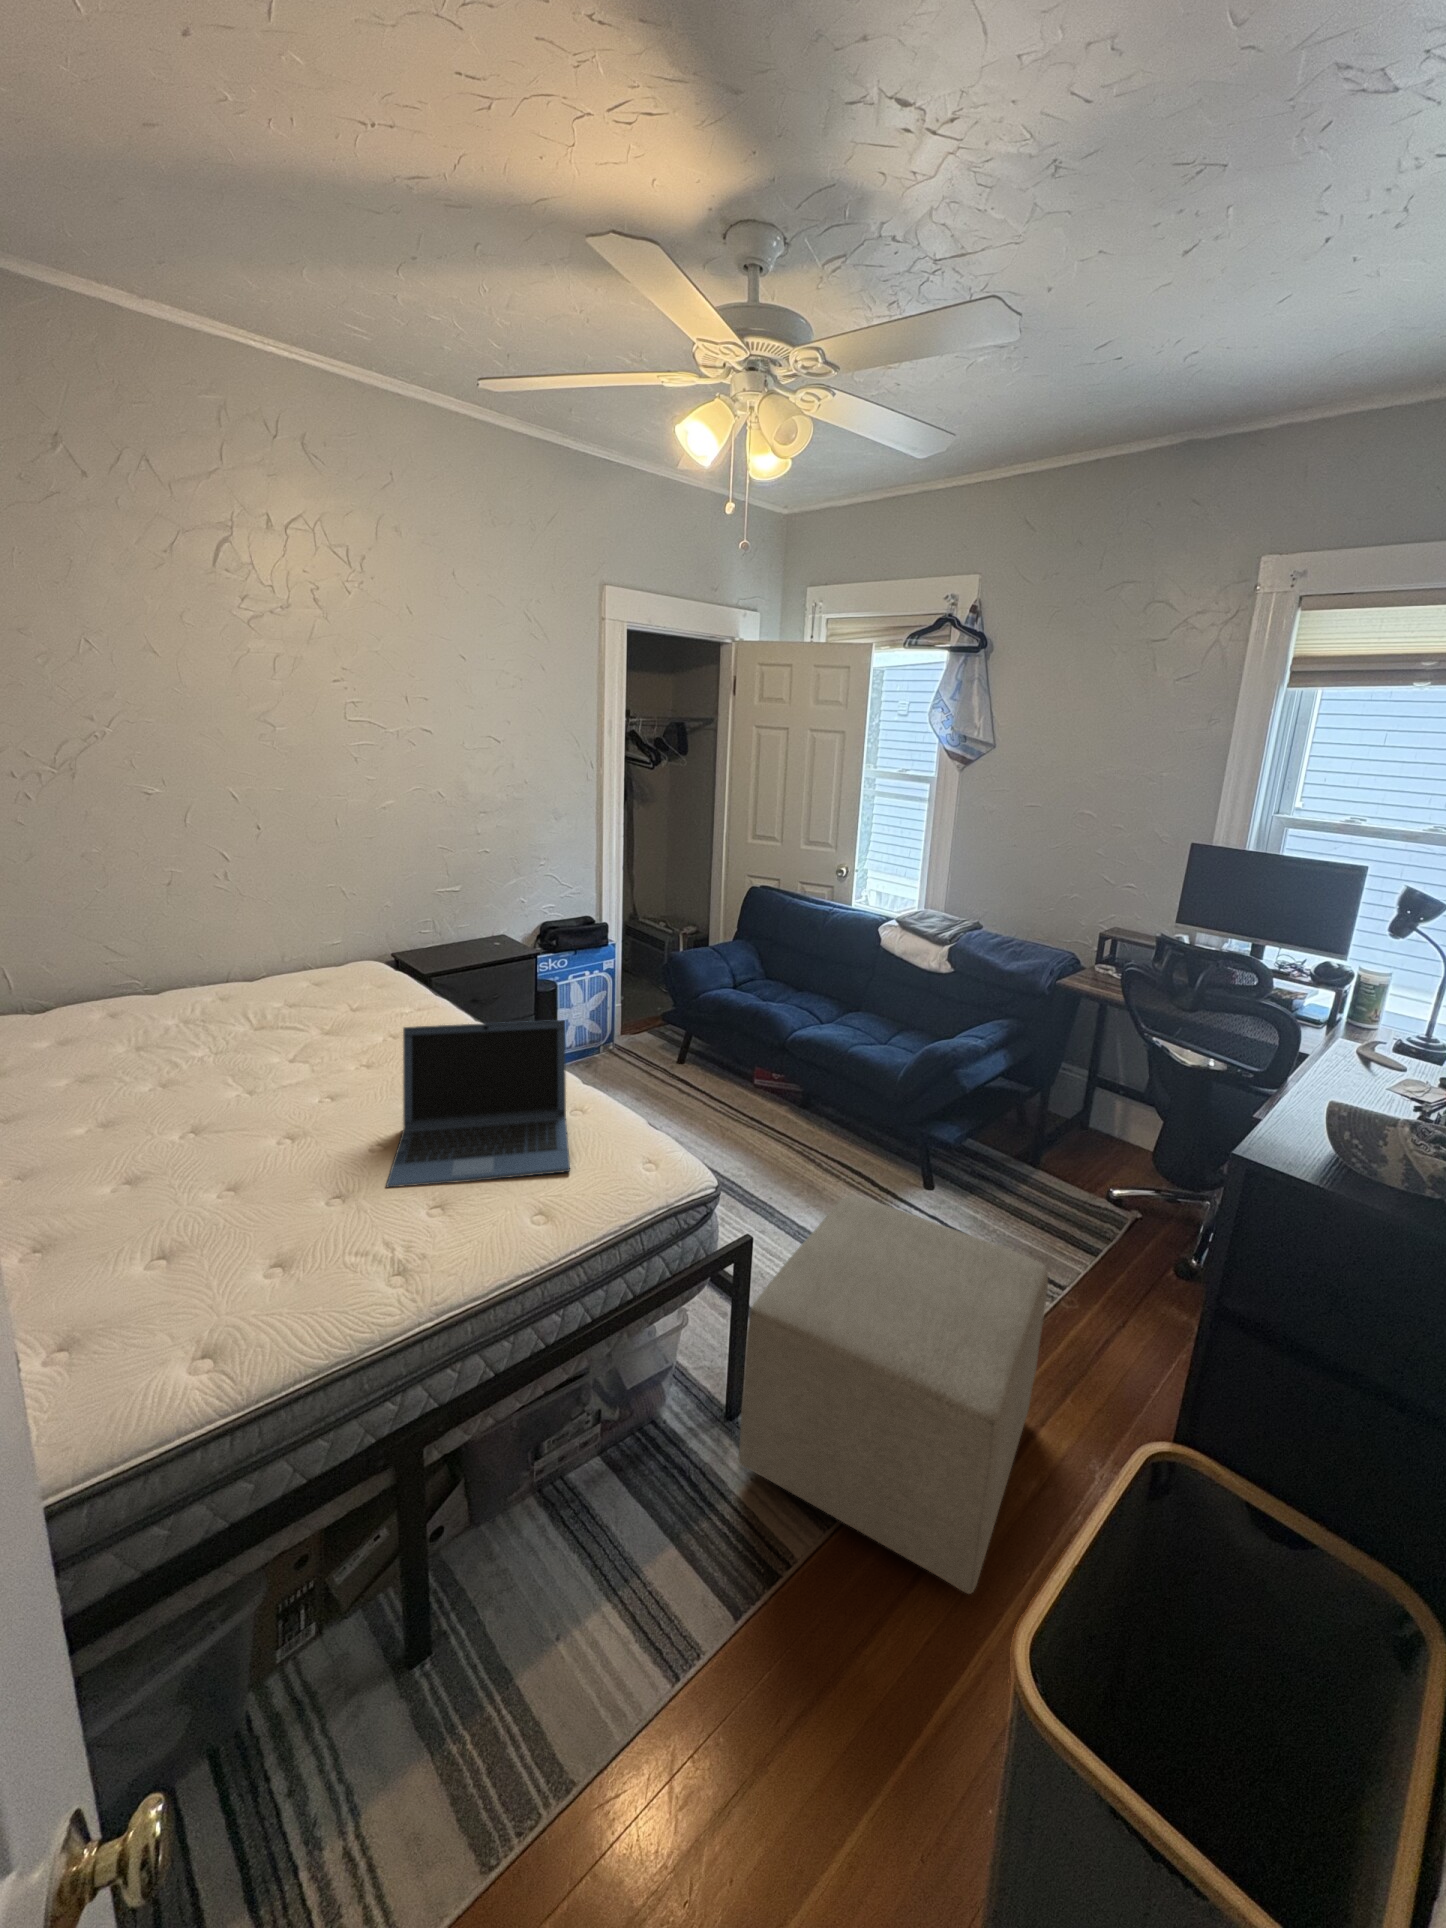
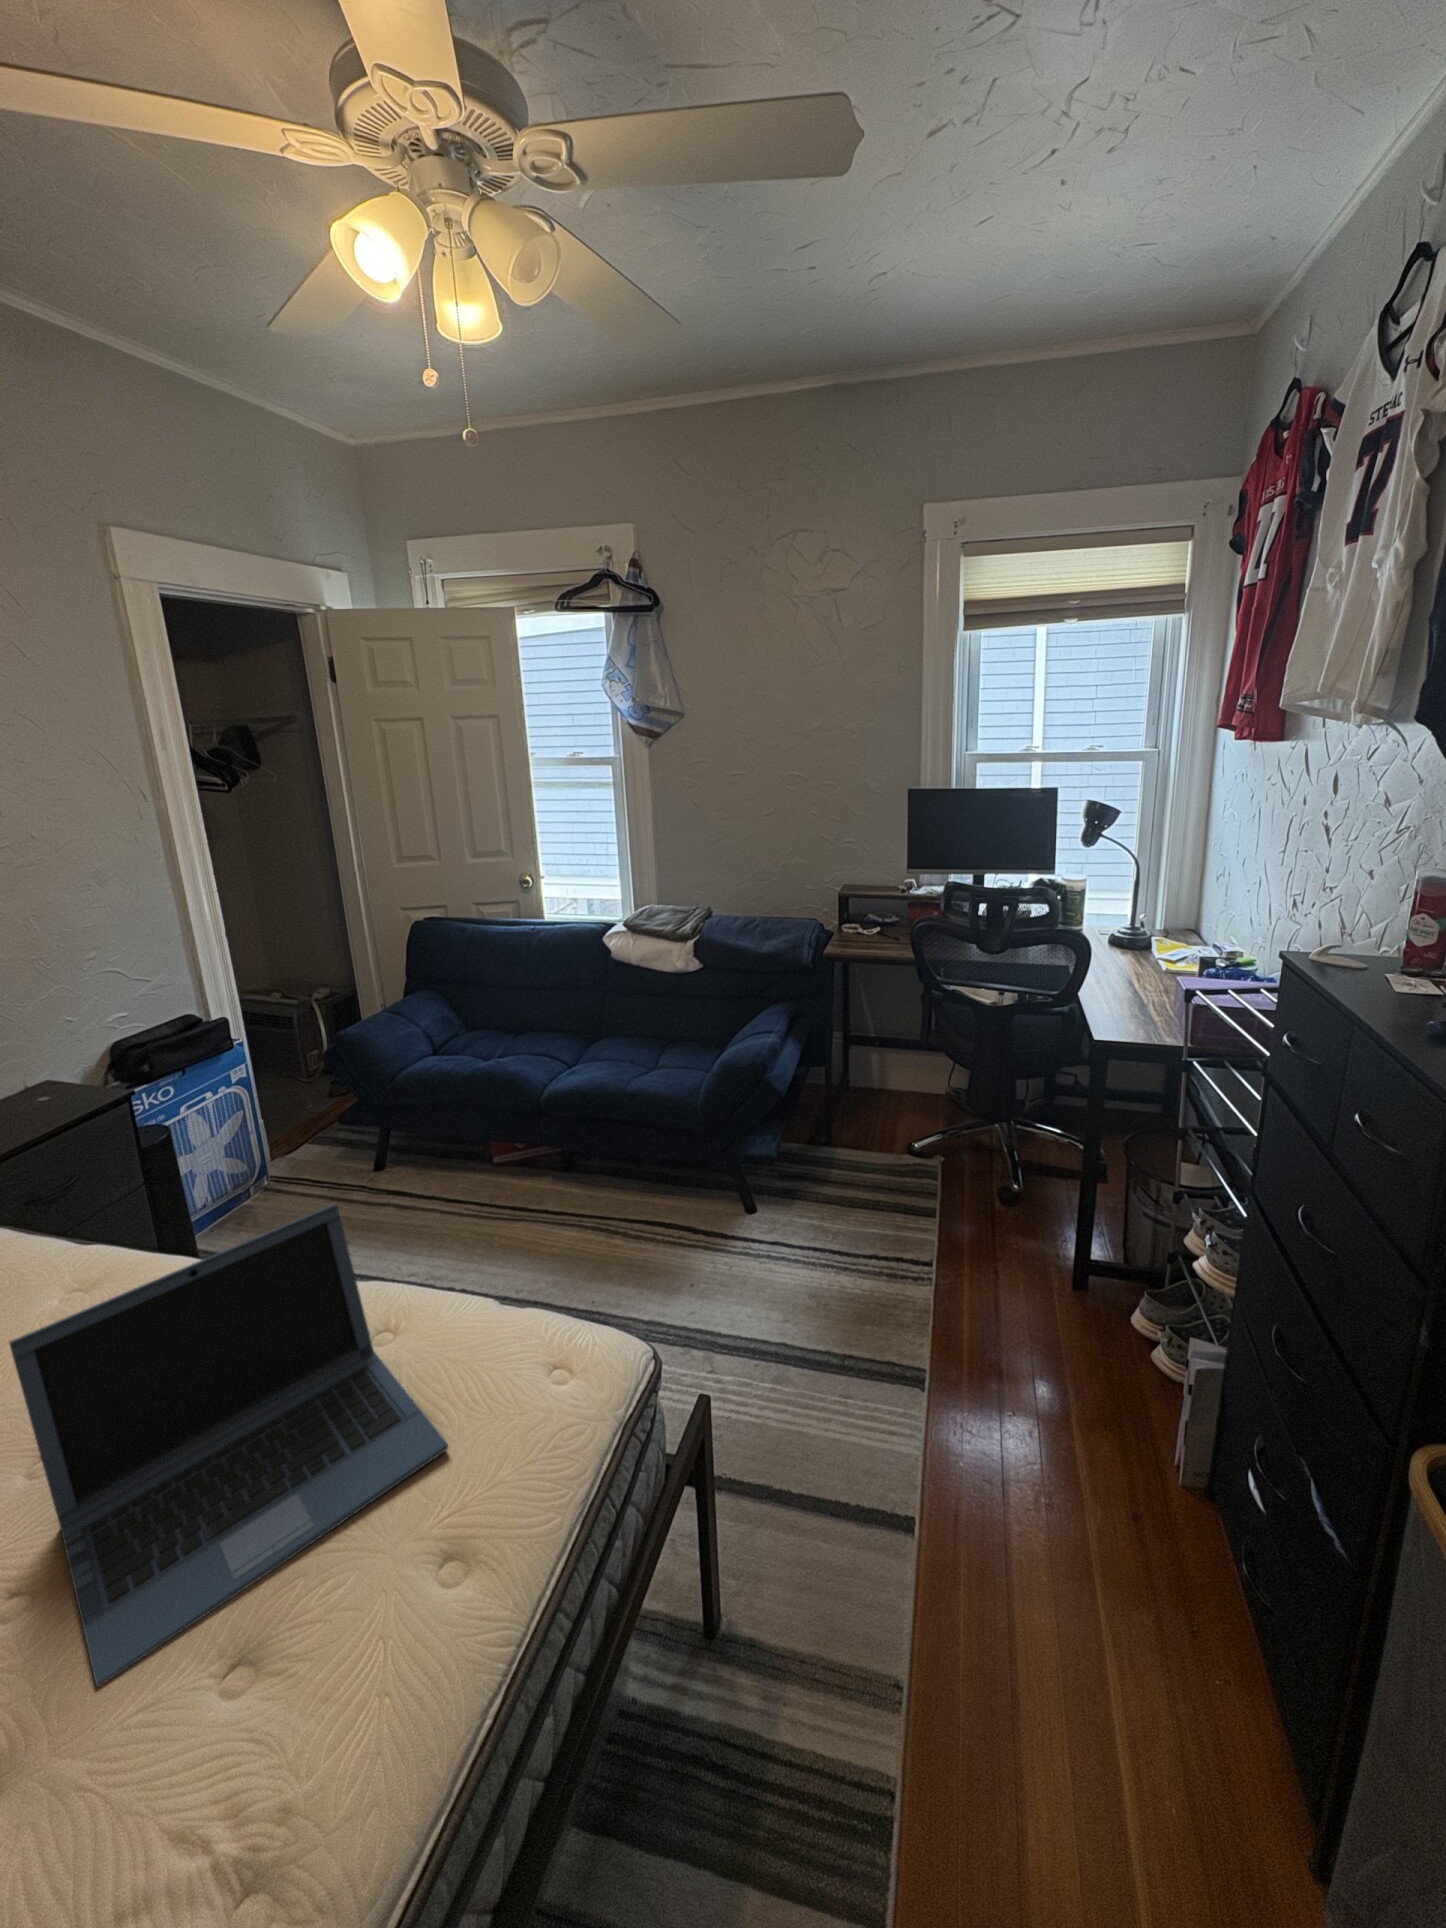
ottoman: present [739,1195,1048,1594] -> none [751,1263,1093,1696]

